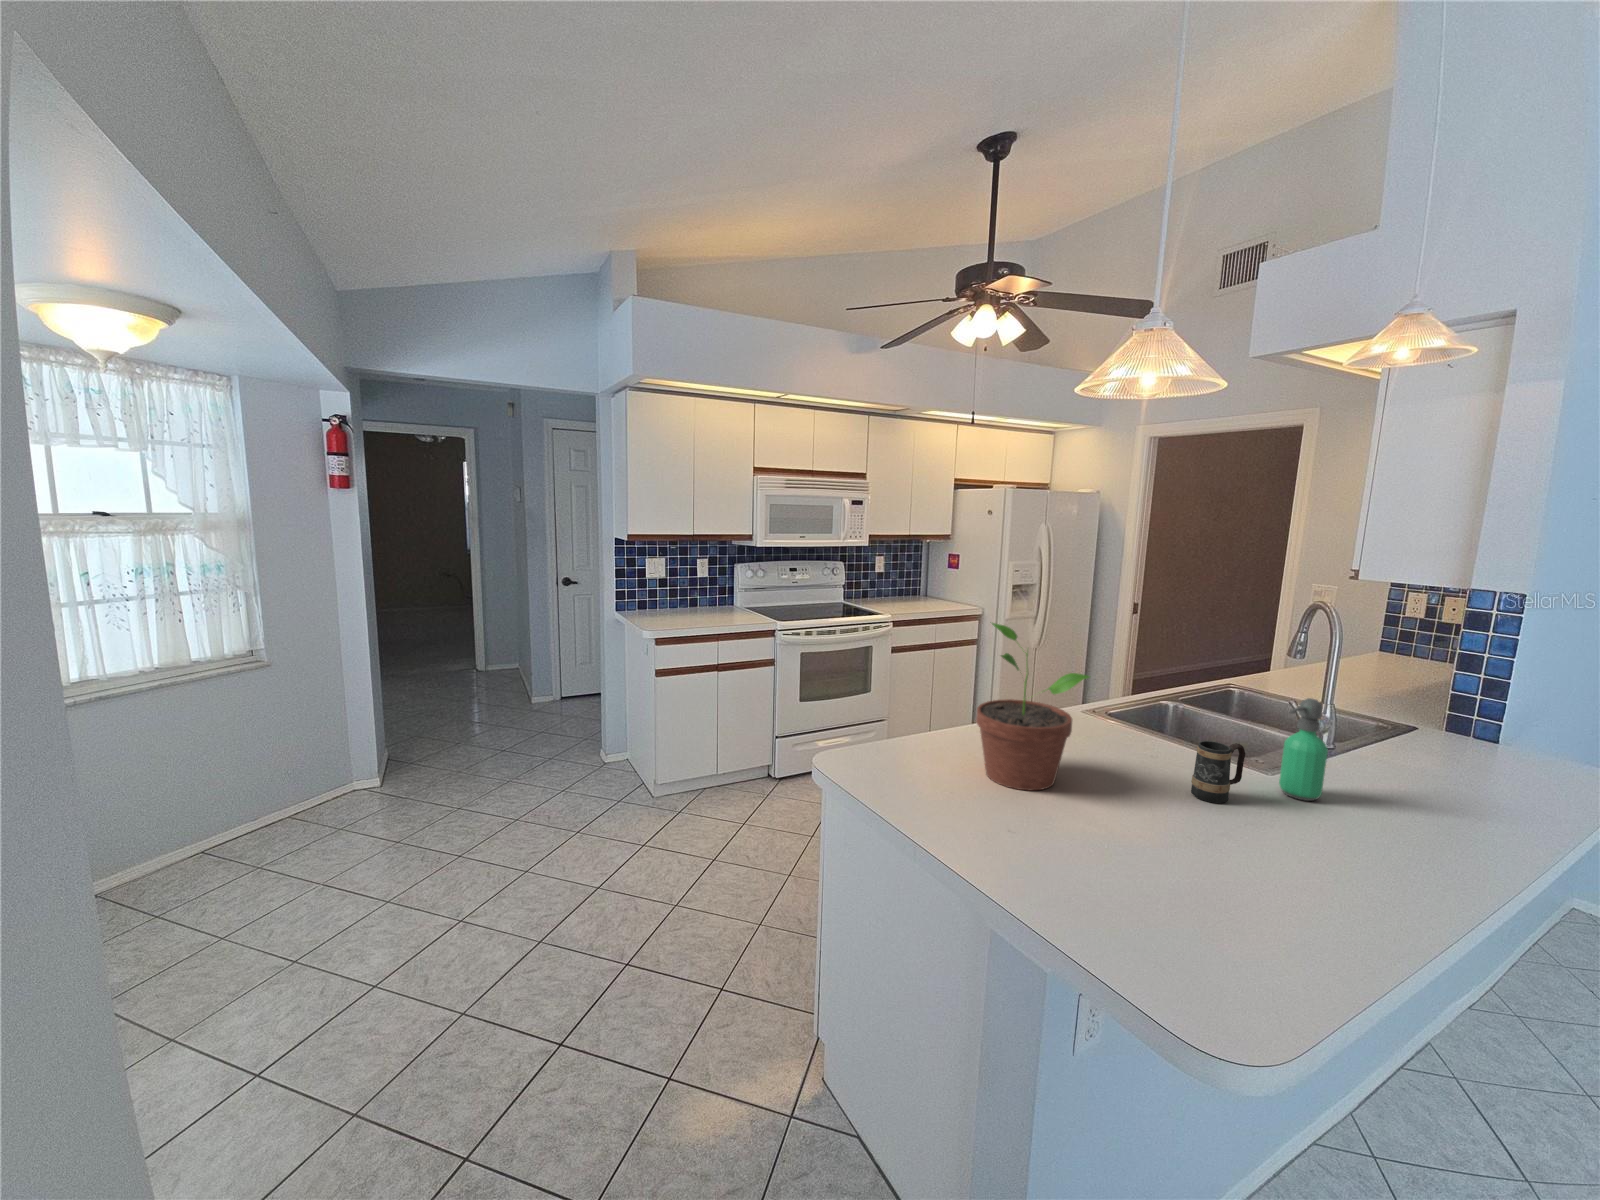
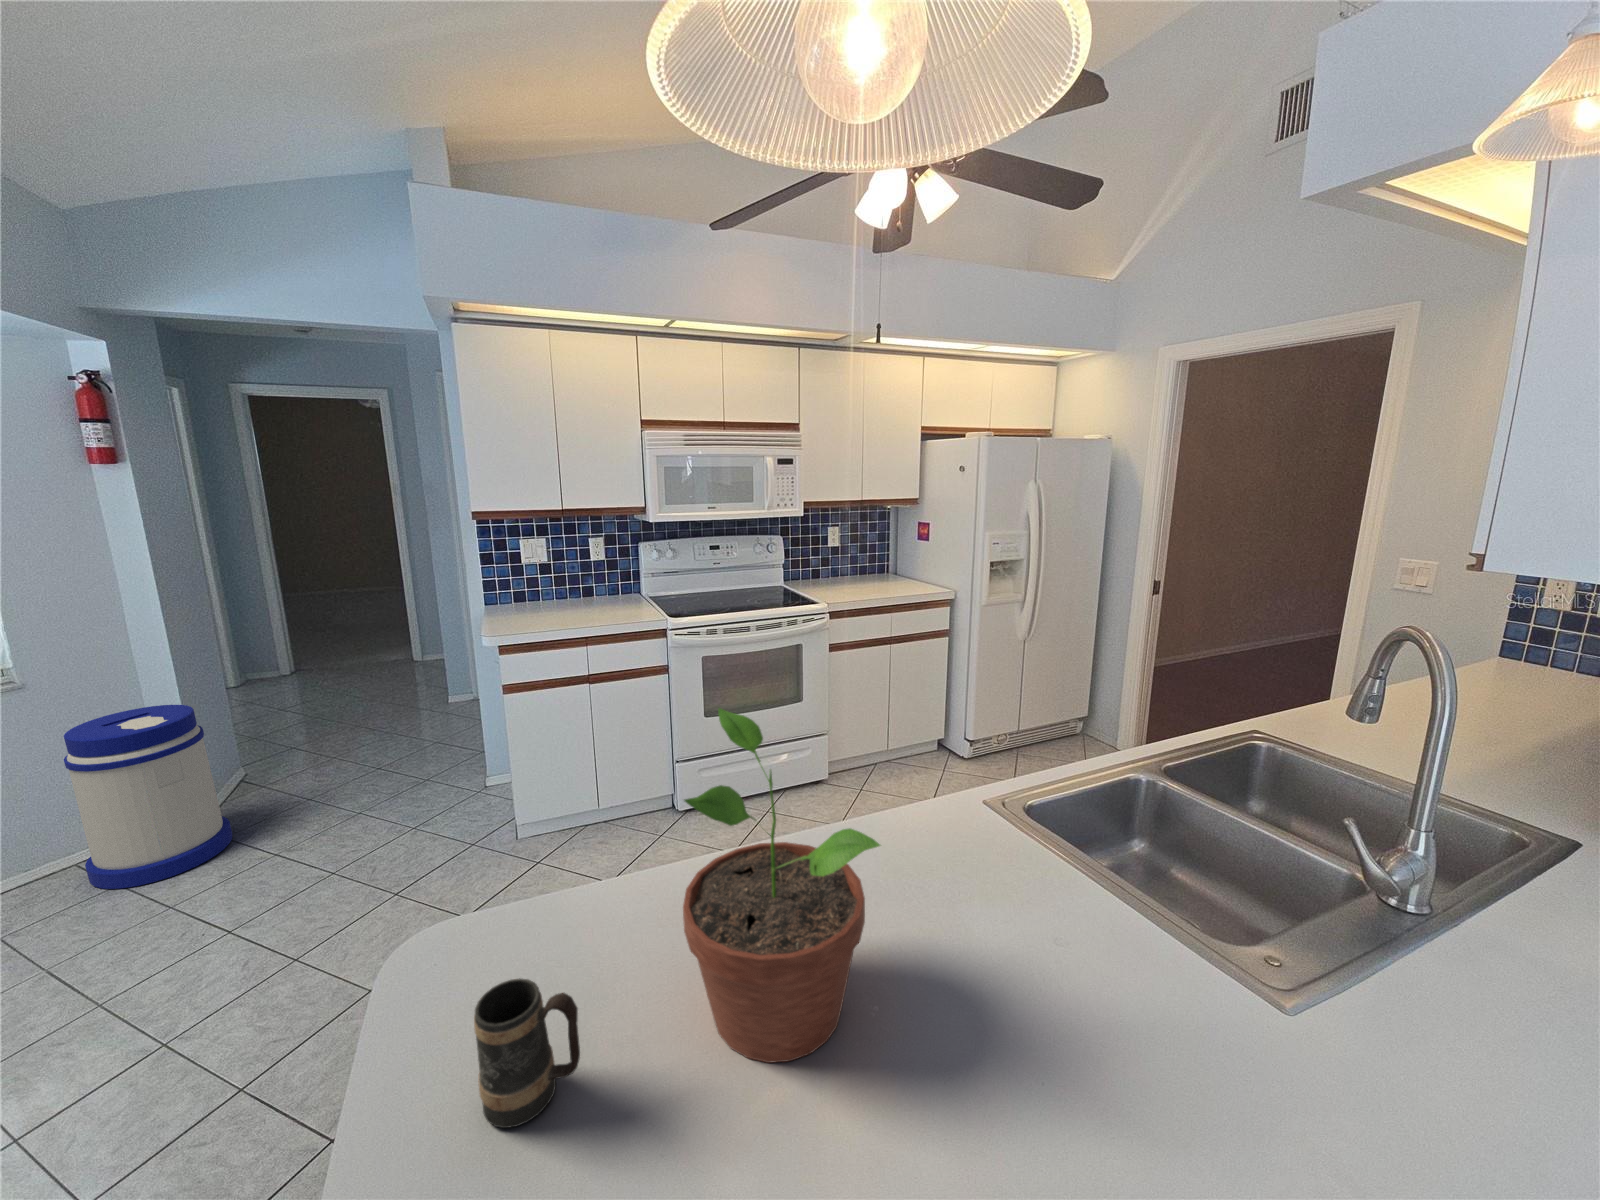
trash can: none [301,685,410,830] -> present [64,705,232,889]
soap dispenser: present [1279,698,1328,801] -> none [1302,892,1413,1112]
mug: present [1191,741,1245,803] -> present [474,978,580,1128]

